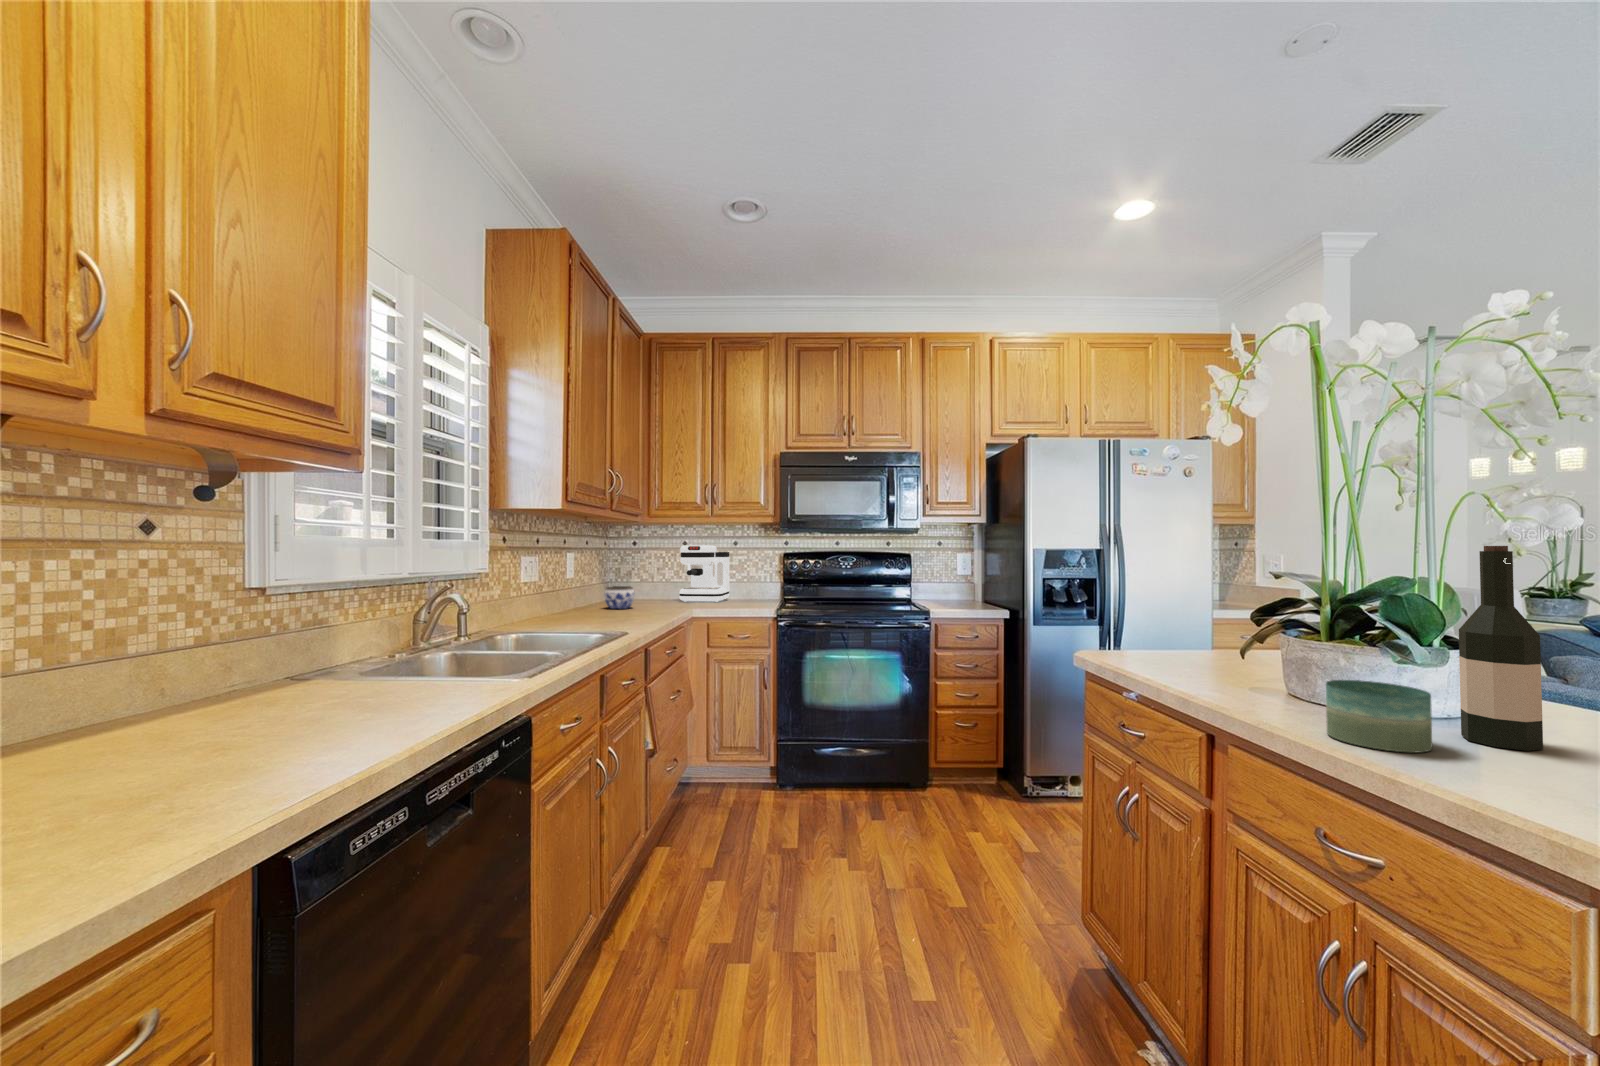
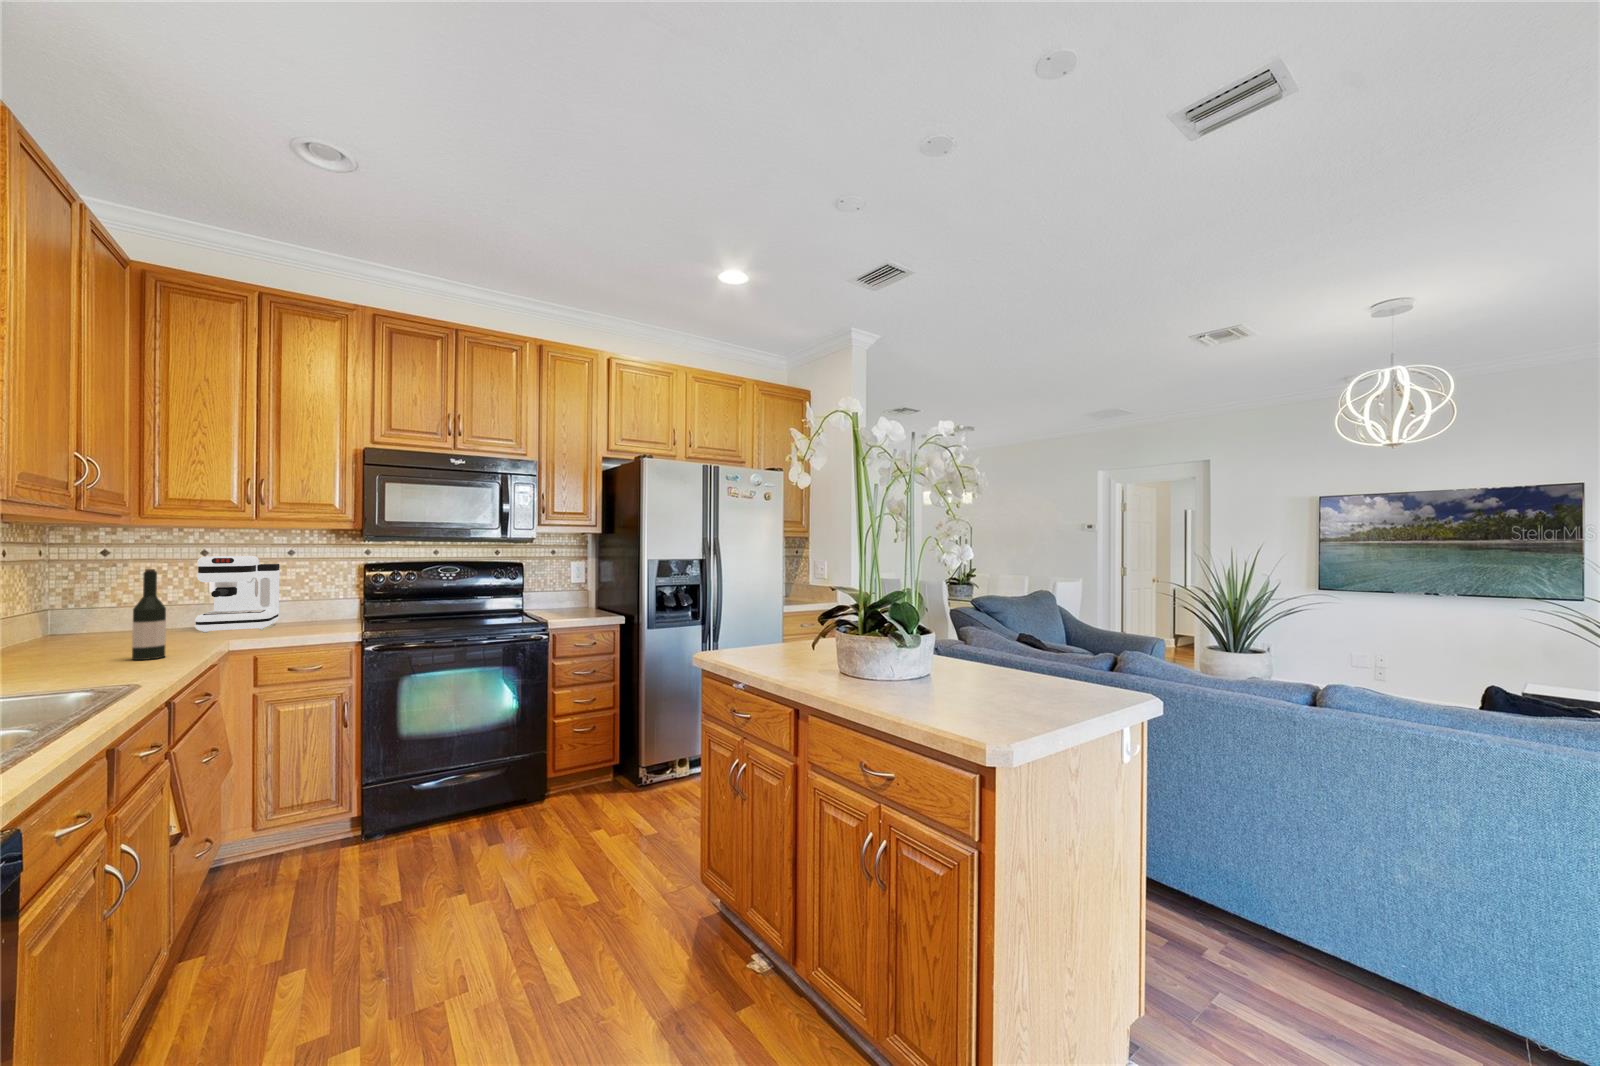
wine bottle: present [1459,546,1543,751] -> present [132,569,166,660]
jar: present [604,586,635,609] -> none [56,618,119,653]
candle: present [1326,680,1432,753] -> none [864,662,912,704]

